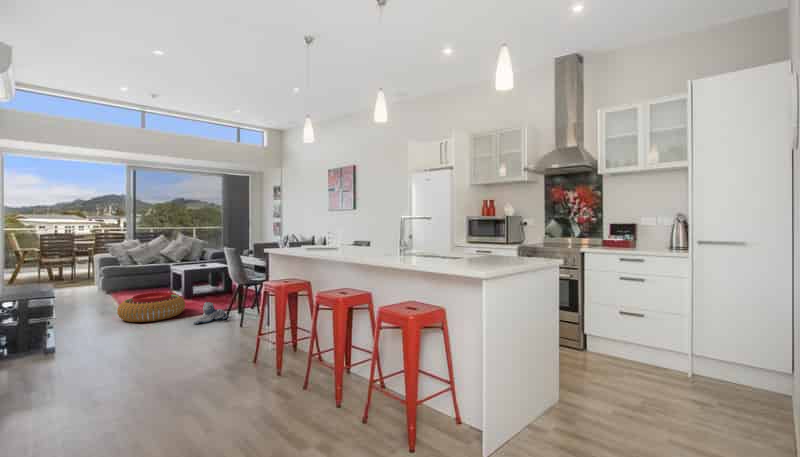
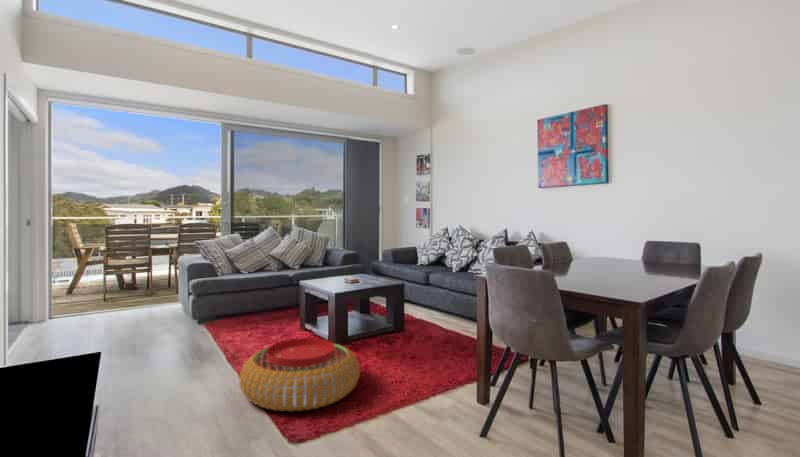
plush toy: present [194,302,228,324] -> none [408,375,463,430]

